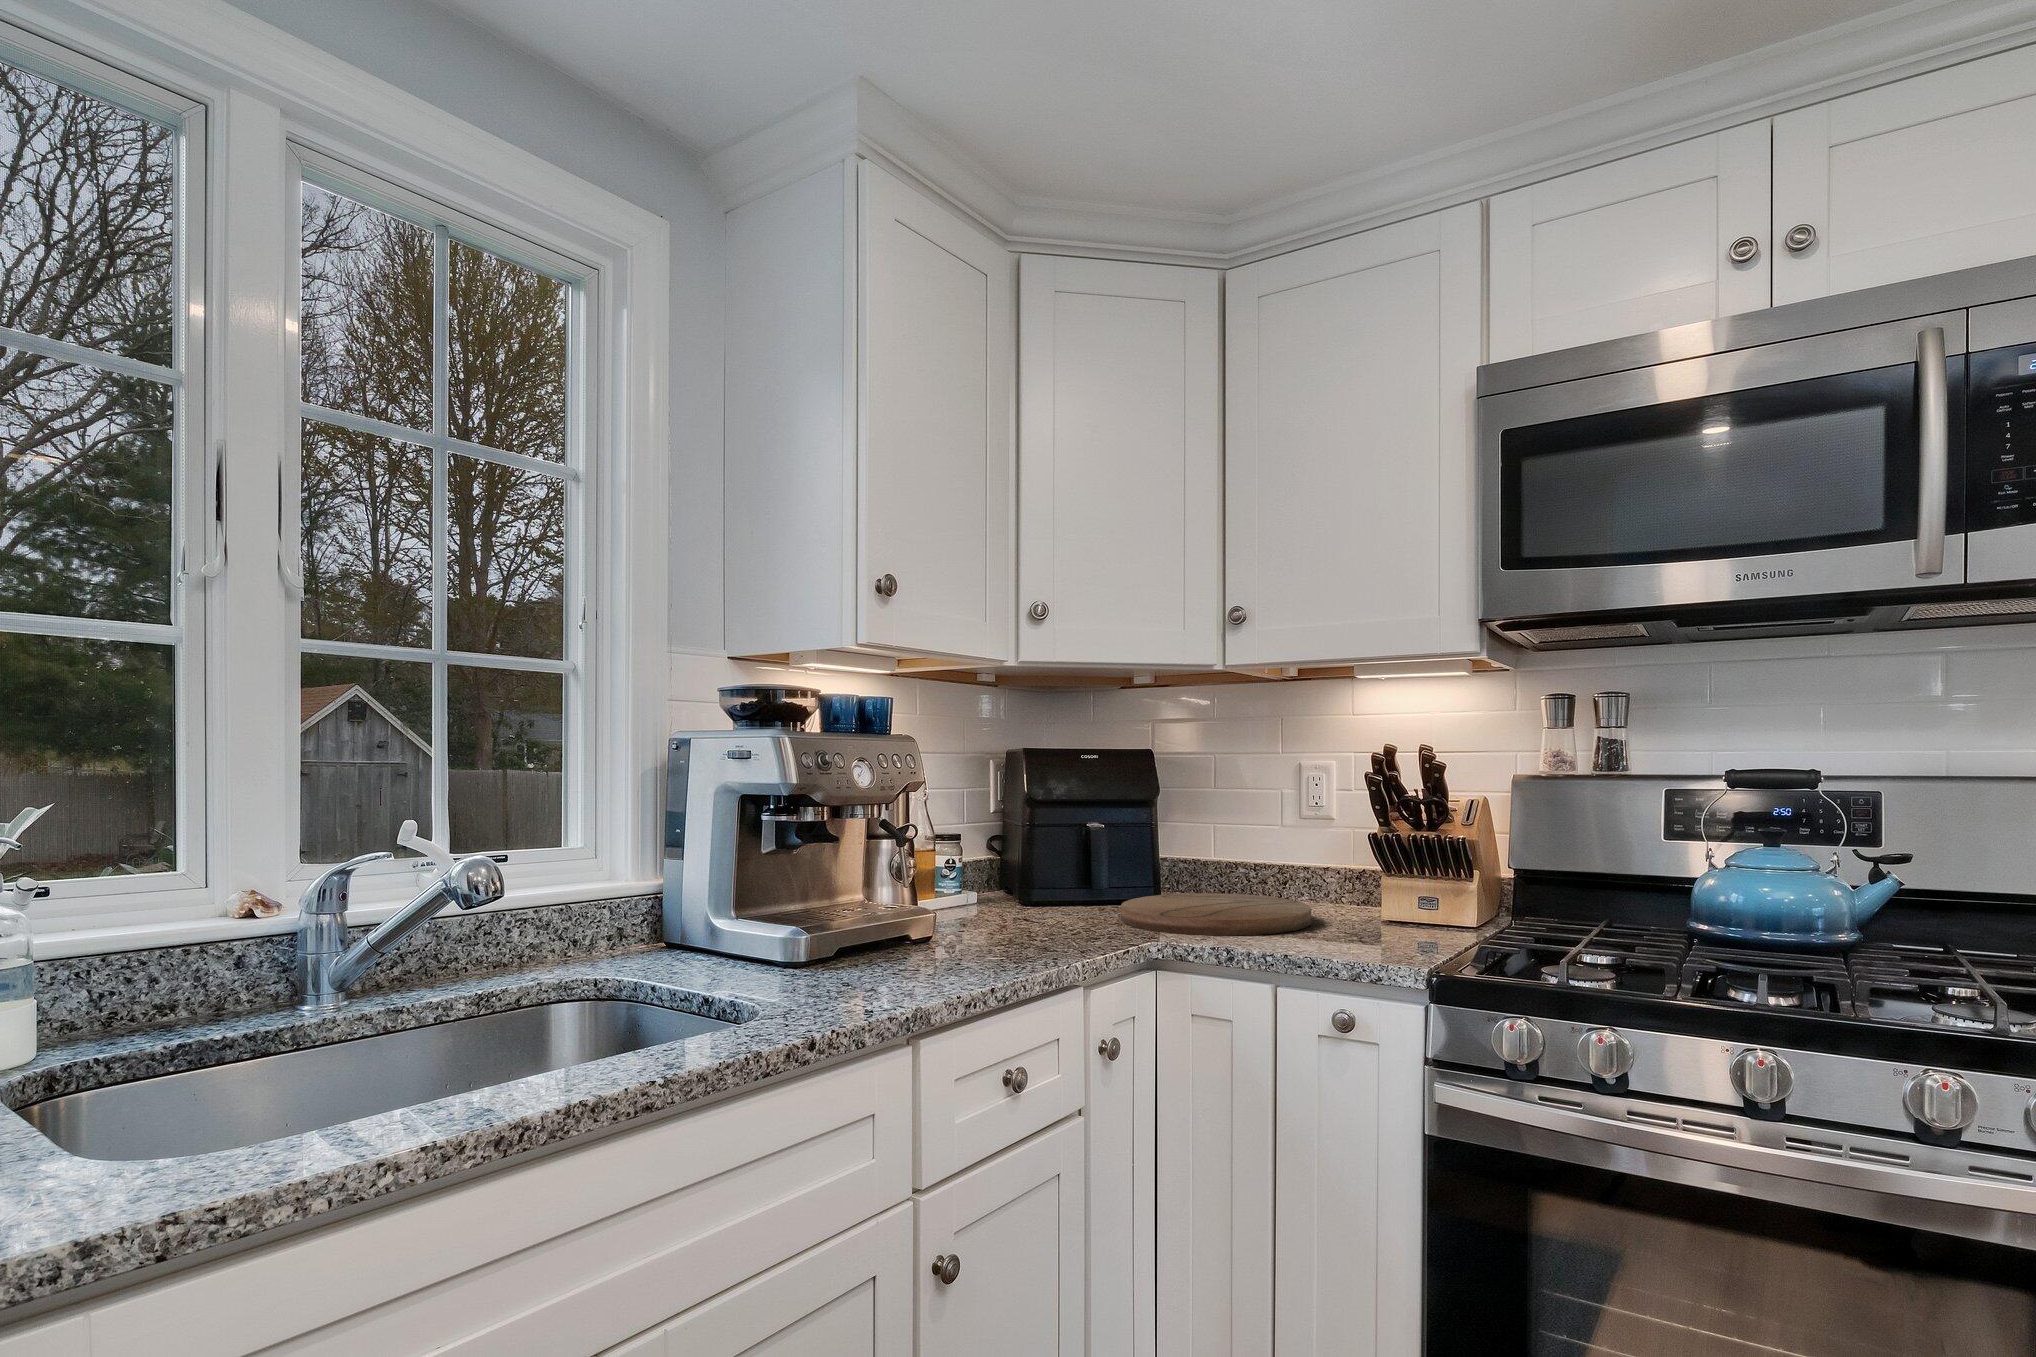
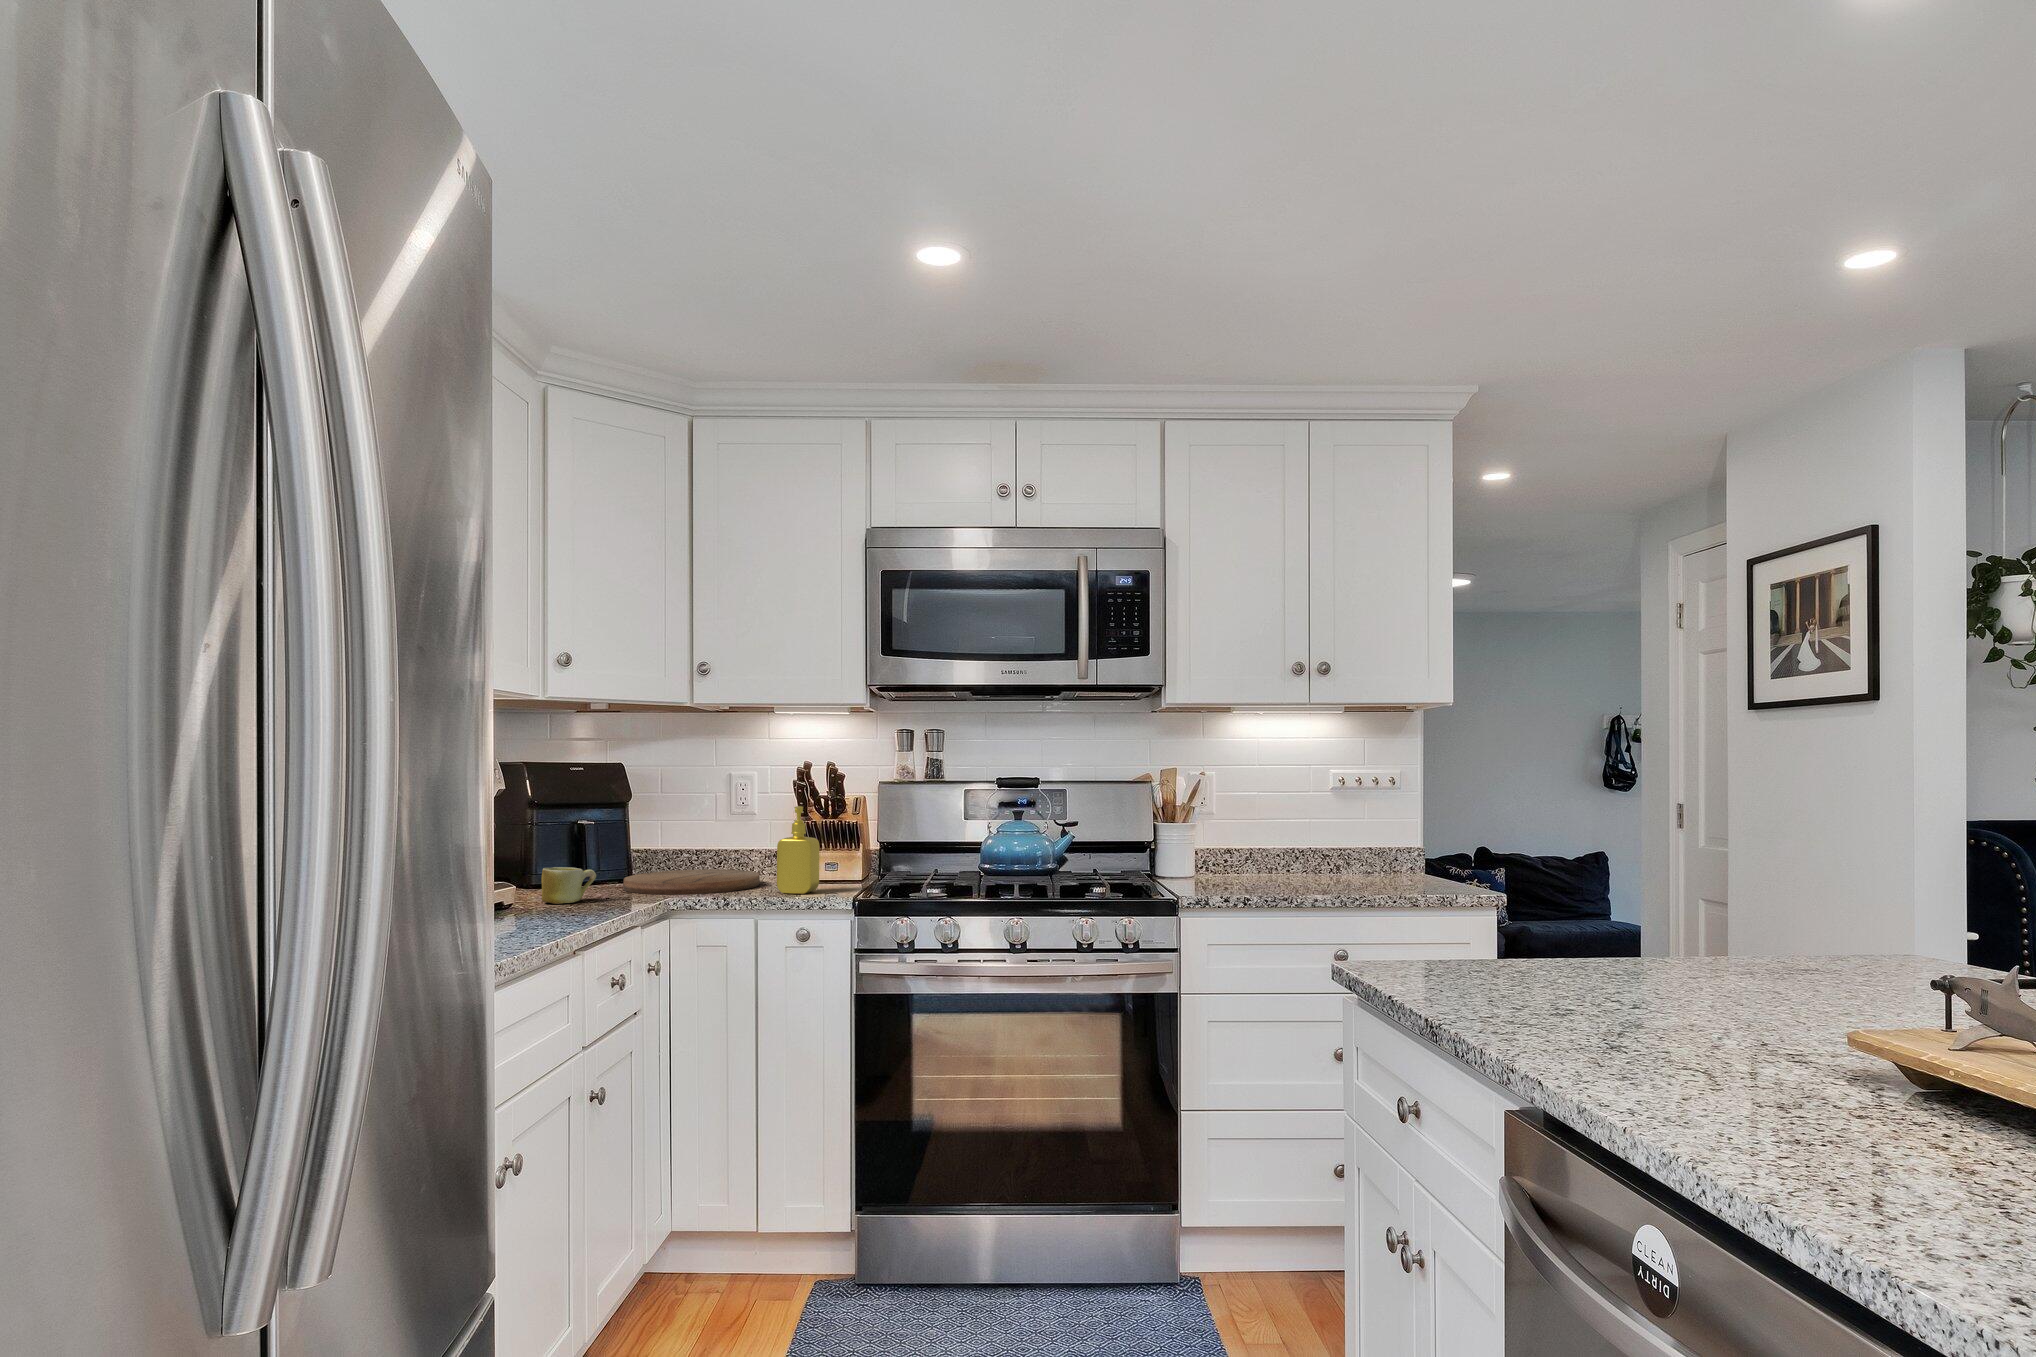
soap dispenser: none [1314,811,1384,952] -> present [777,806,819,894]
mug: none [991,883,1061,935] -> present [542,867,596,904]

